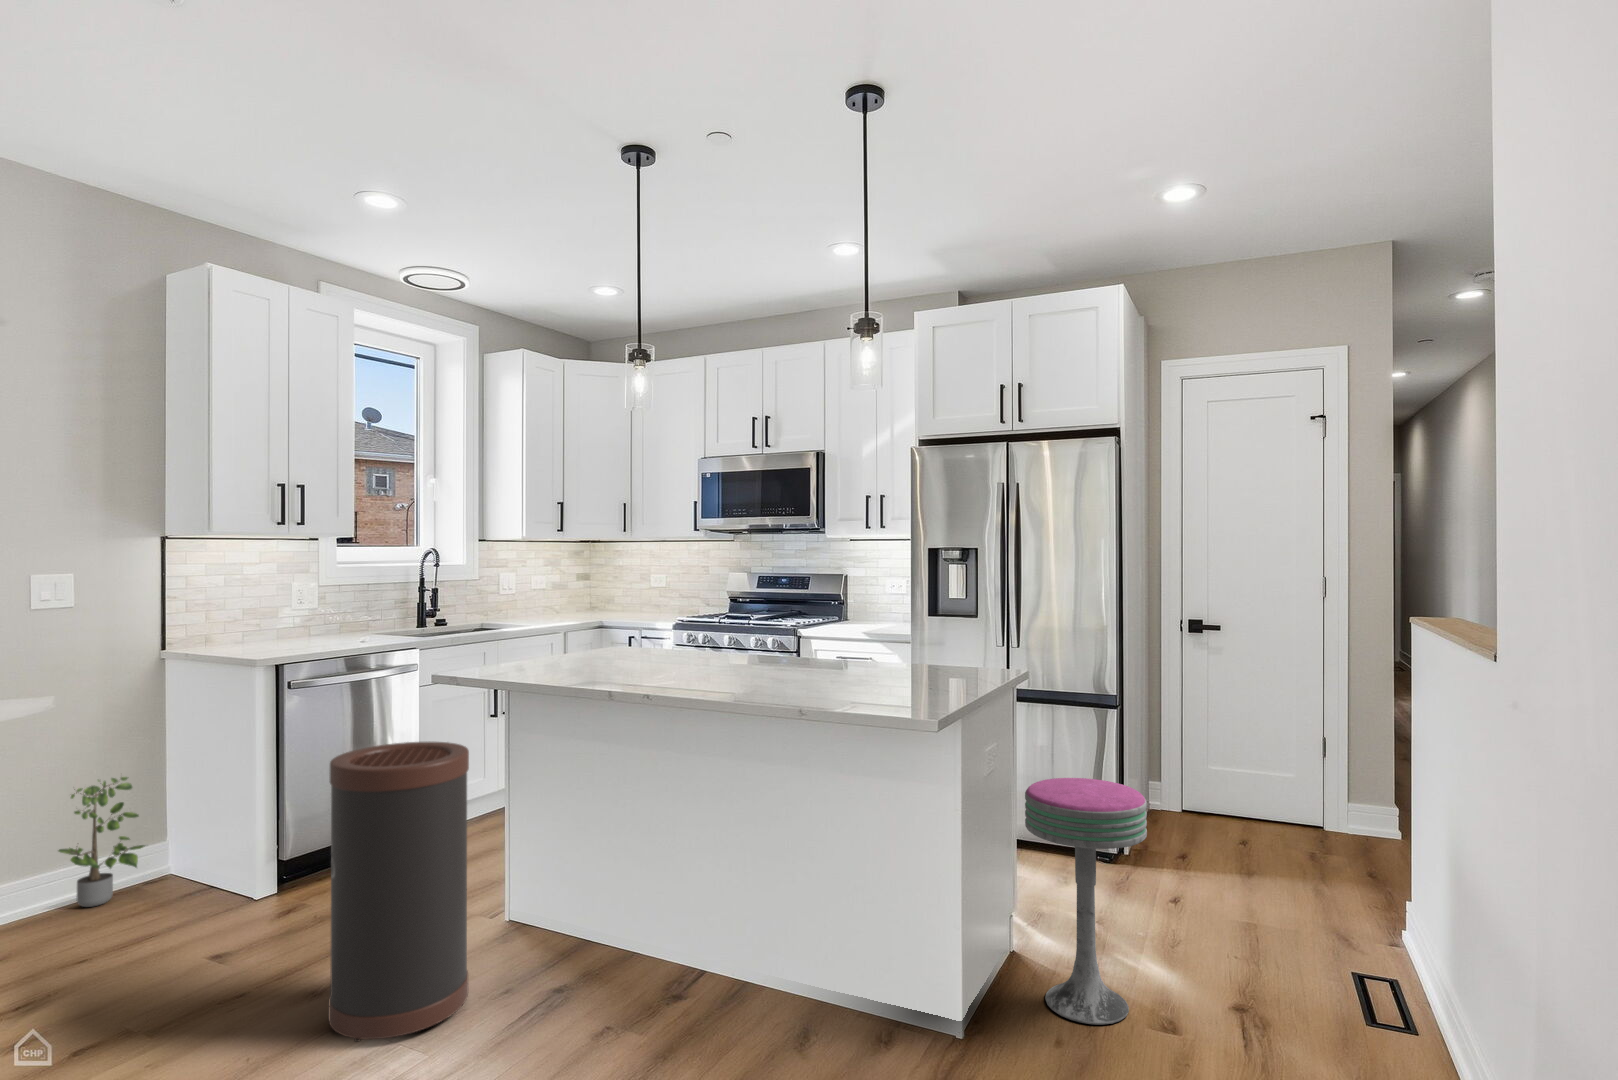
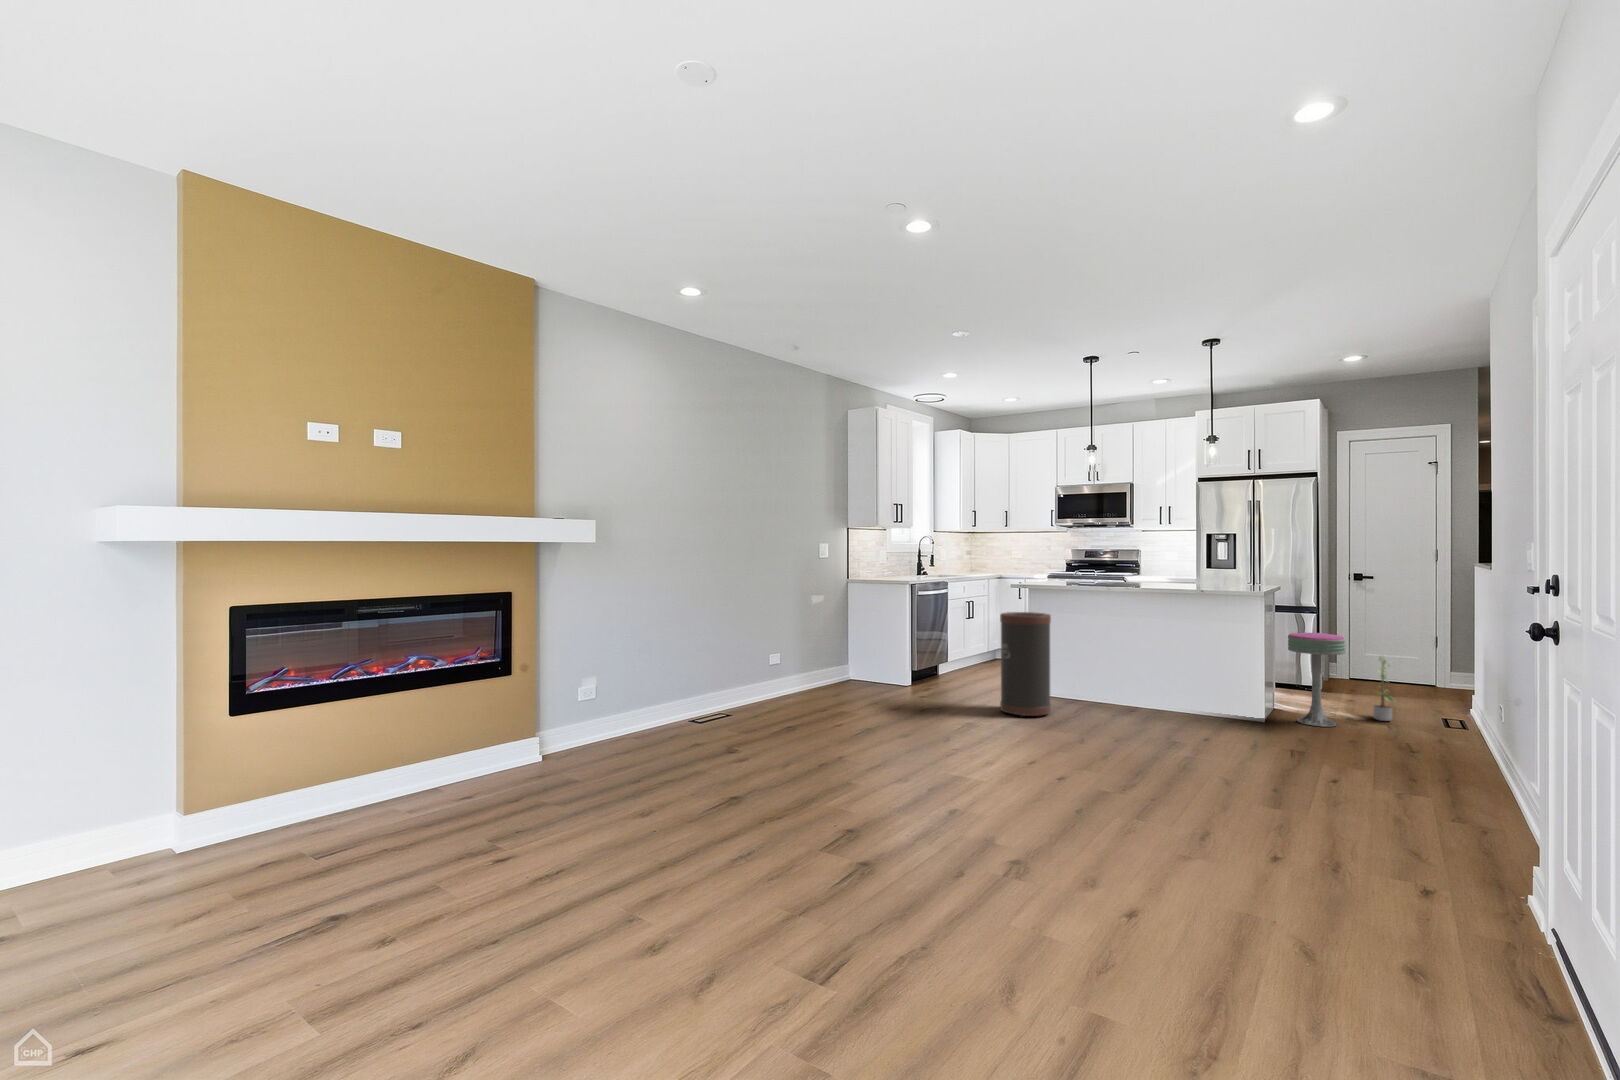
potted plant: present [58,777,144,907] -> present [1373,657,1395,721]

